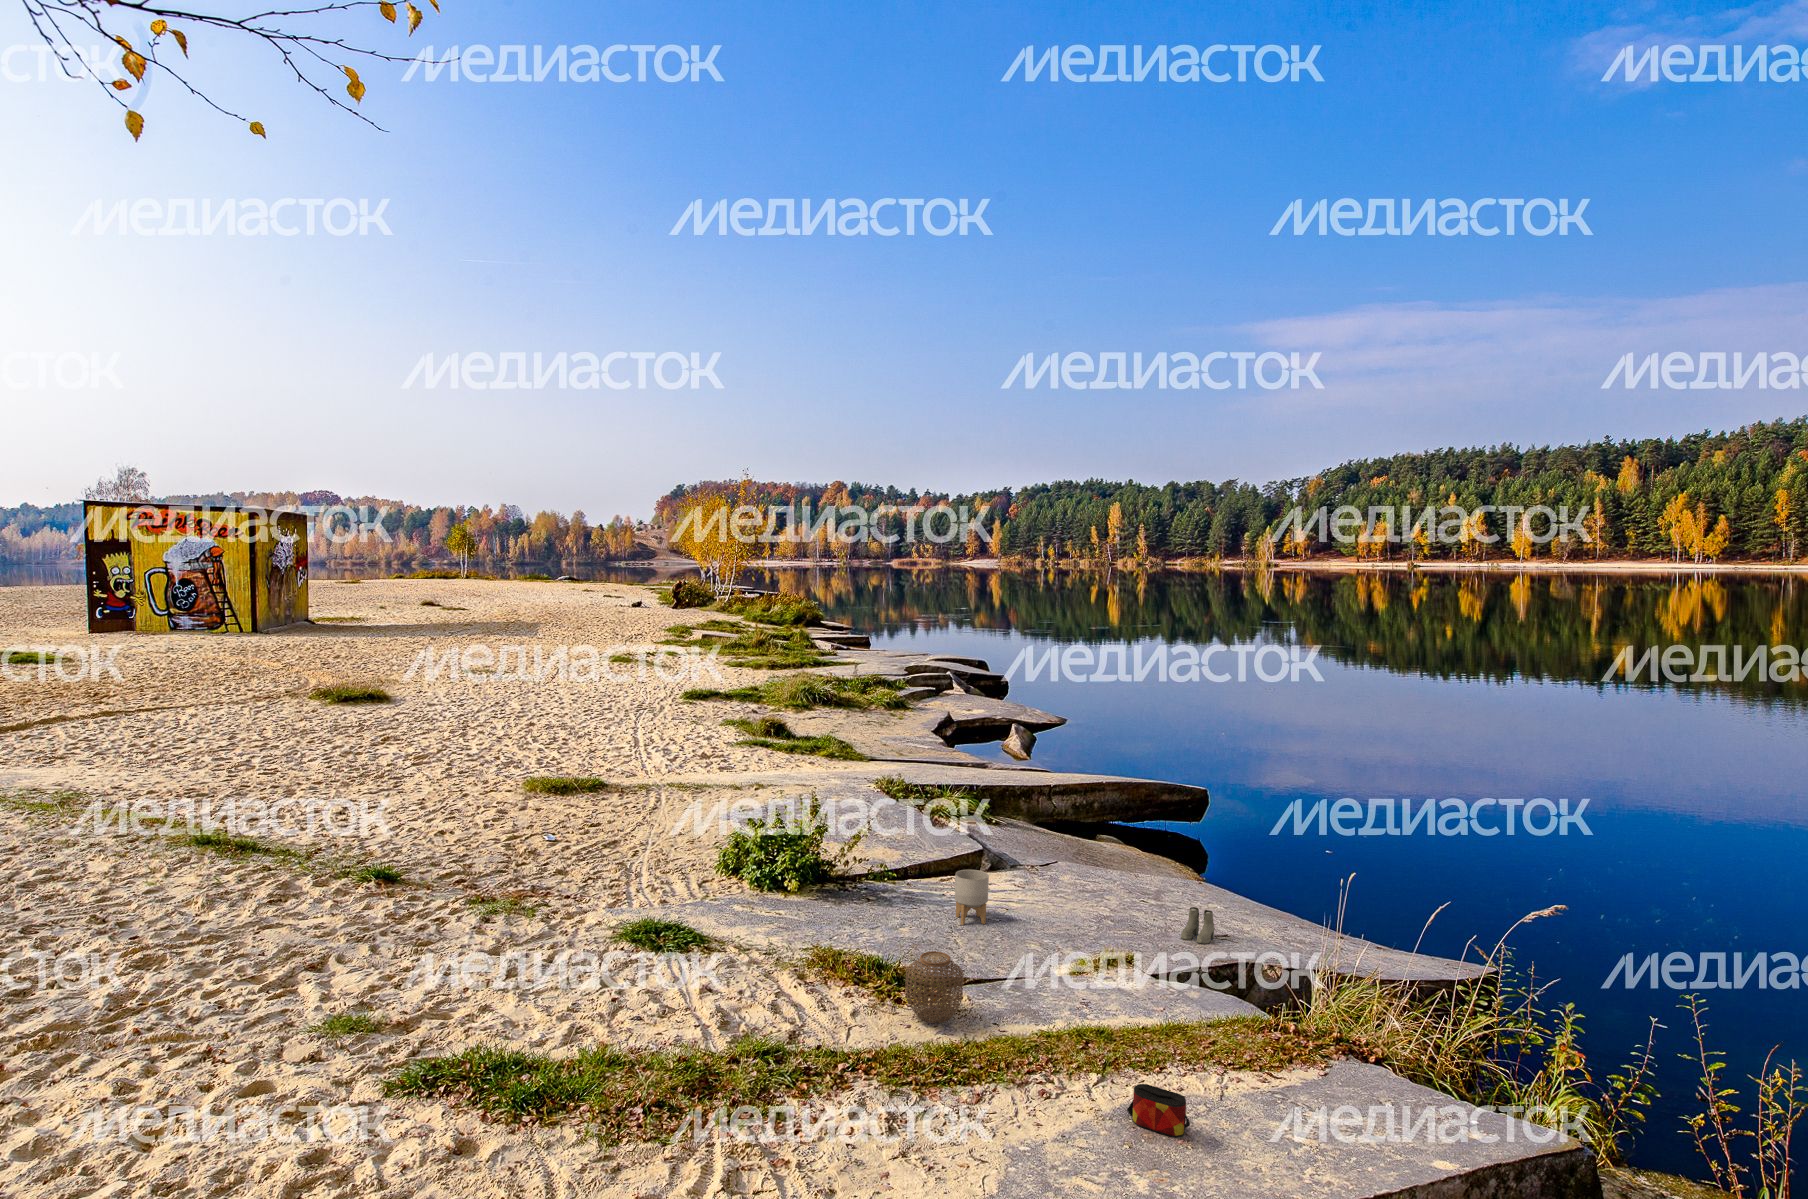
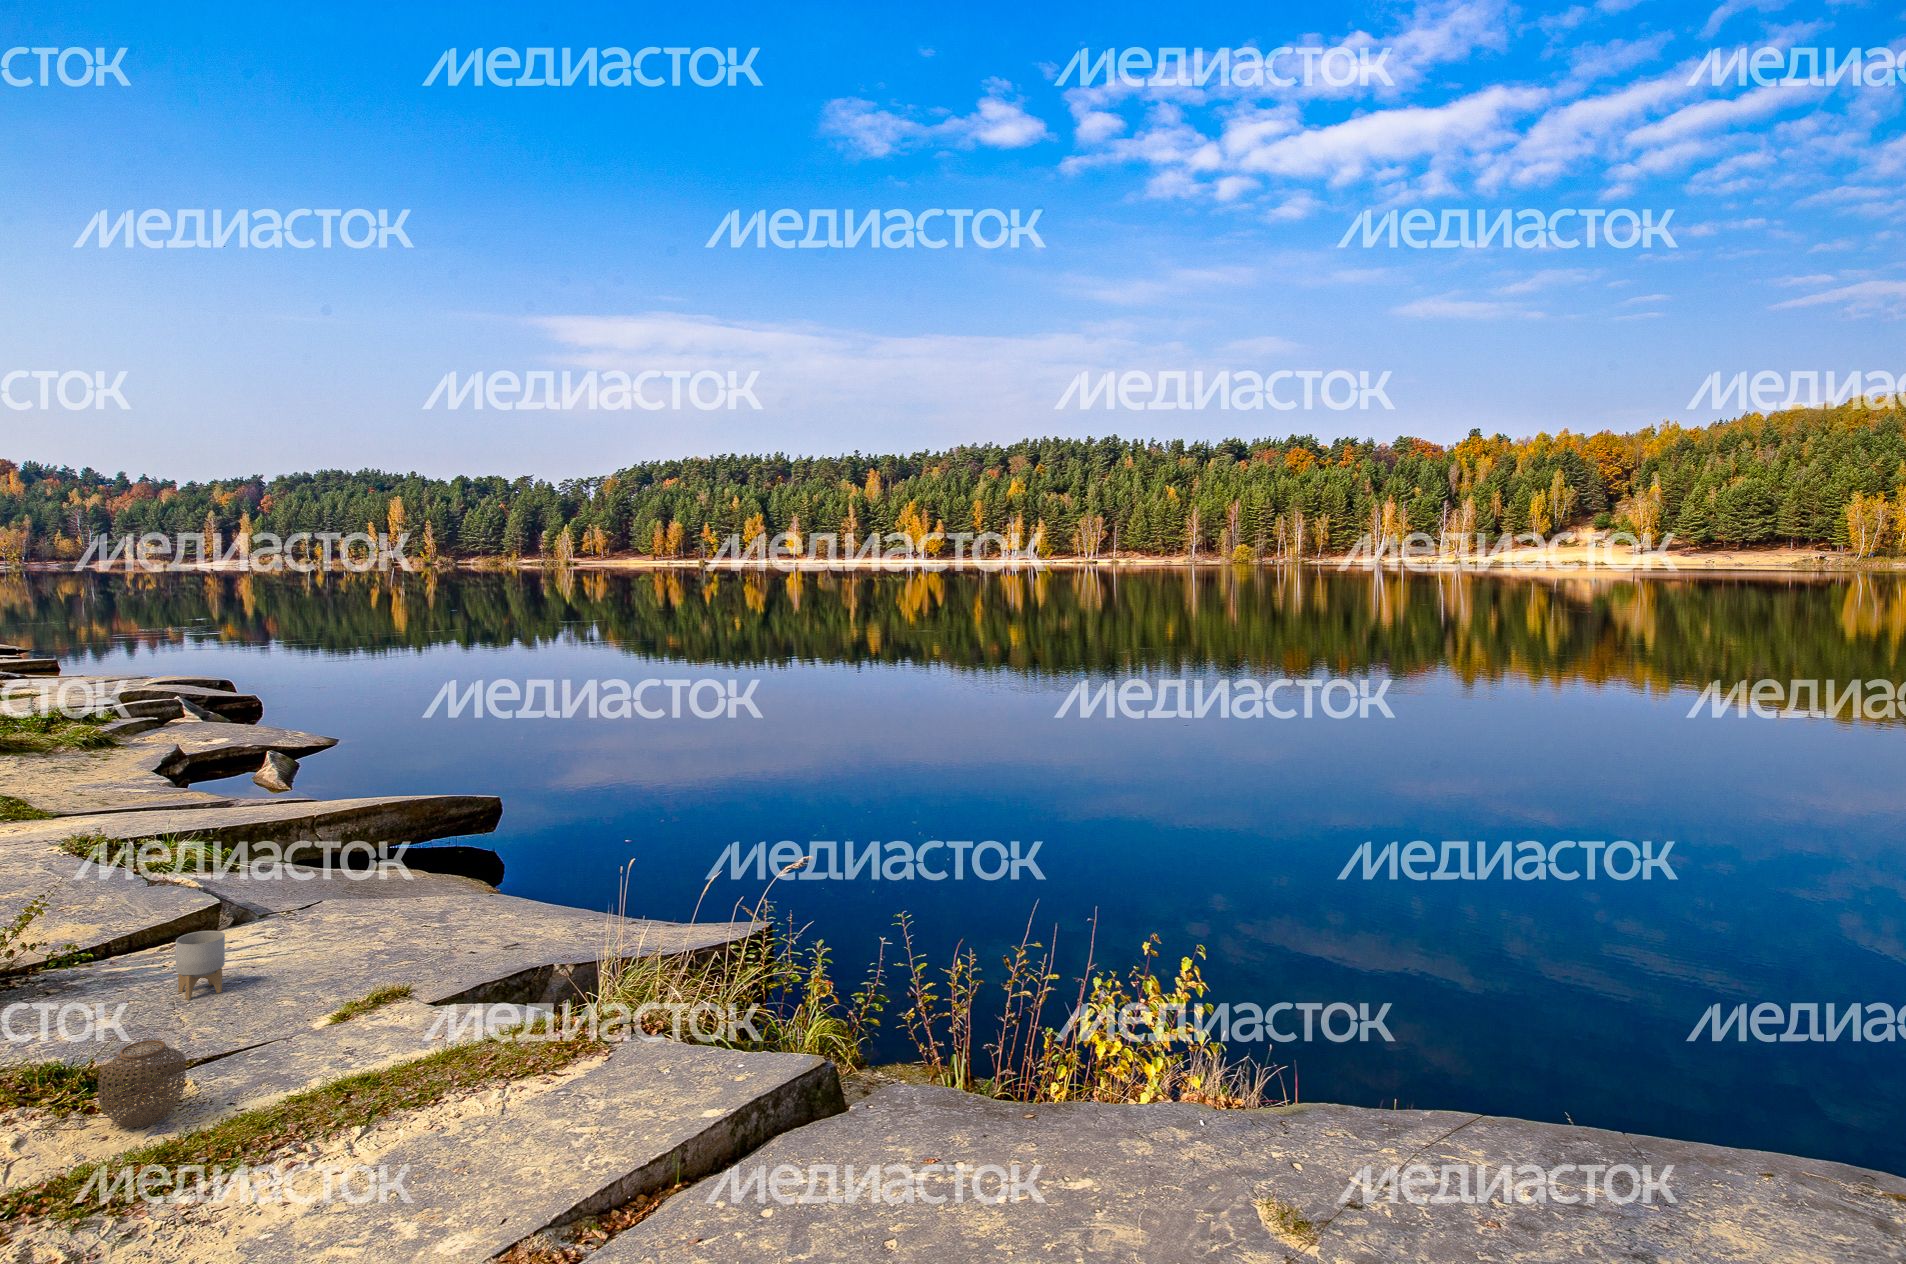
boots: present [1181,907,1215,944] -> none [472,923,509,960]
bag: present [1127,1084,1190,1137] -> none [393,1118,462,1164]

